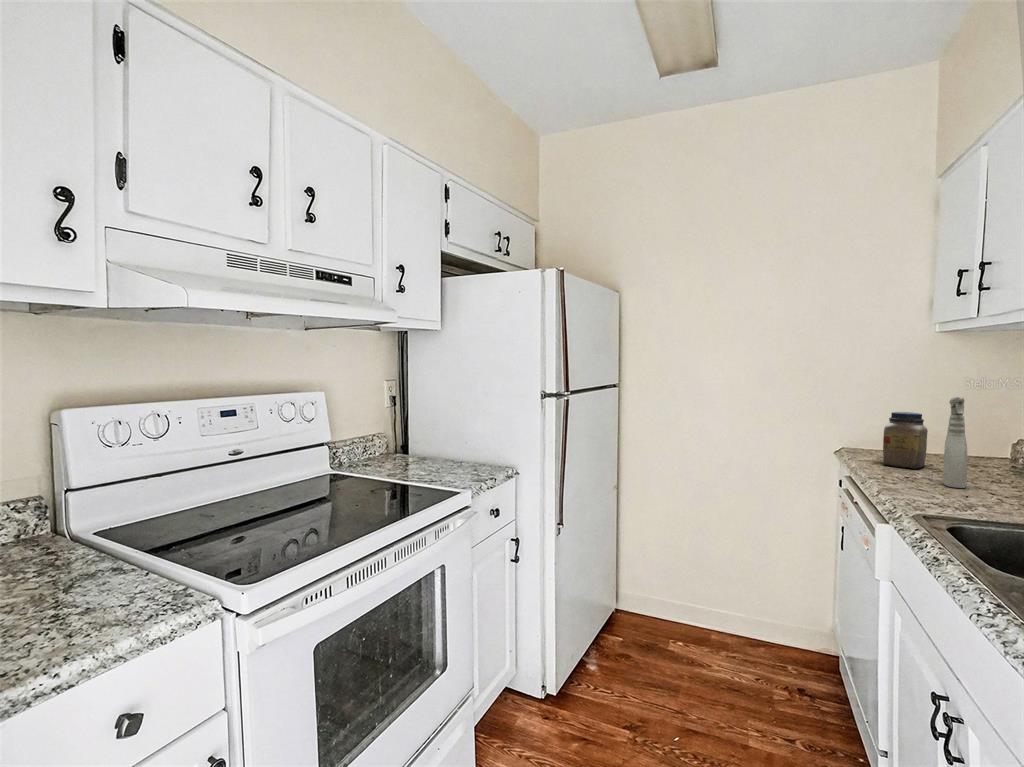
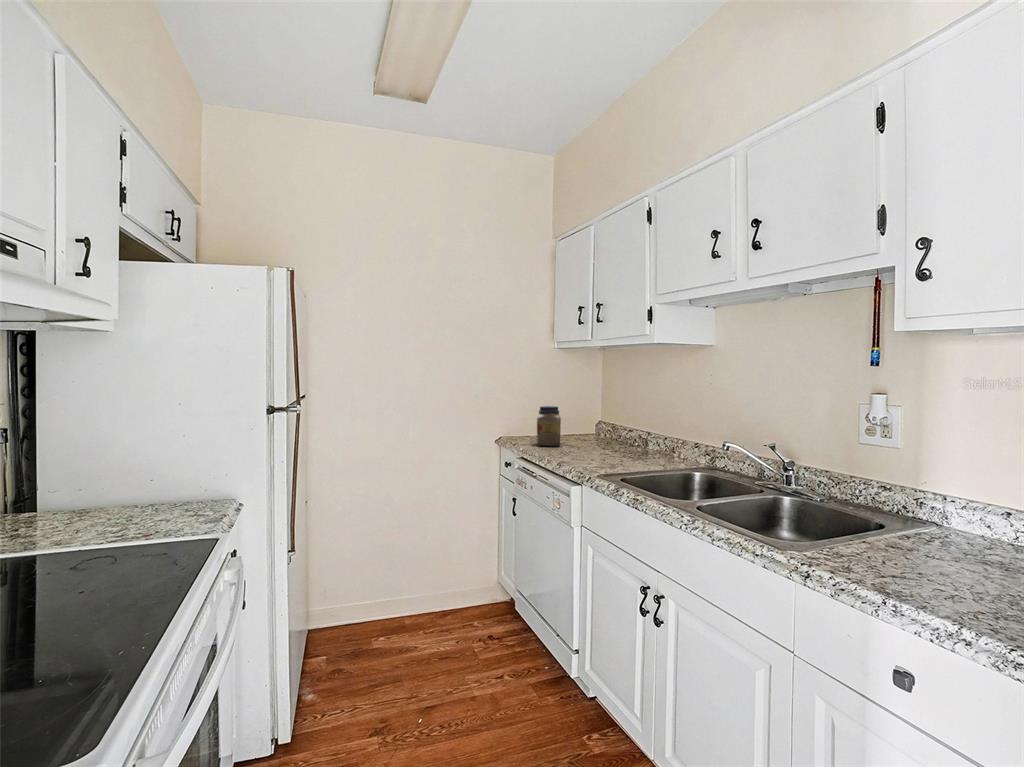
spray bottle: present [943,397,967,488] -> none [582,393,596,455]

